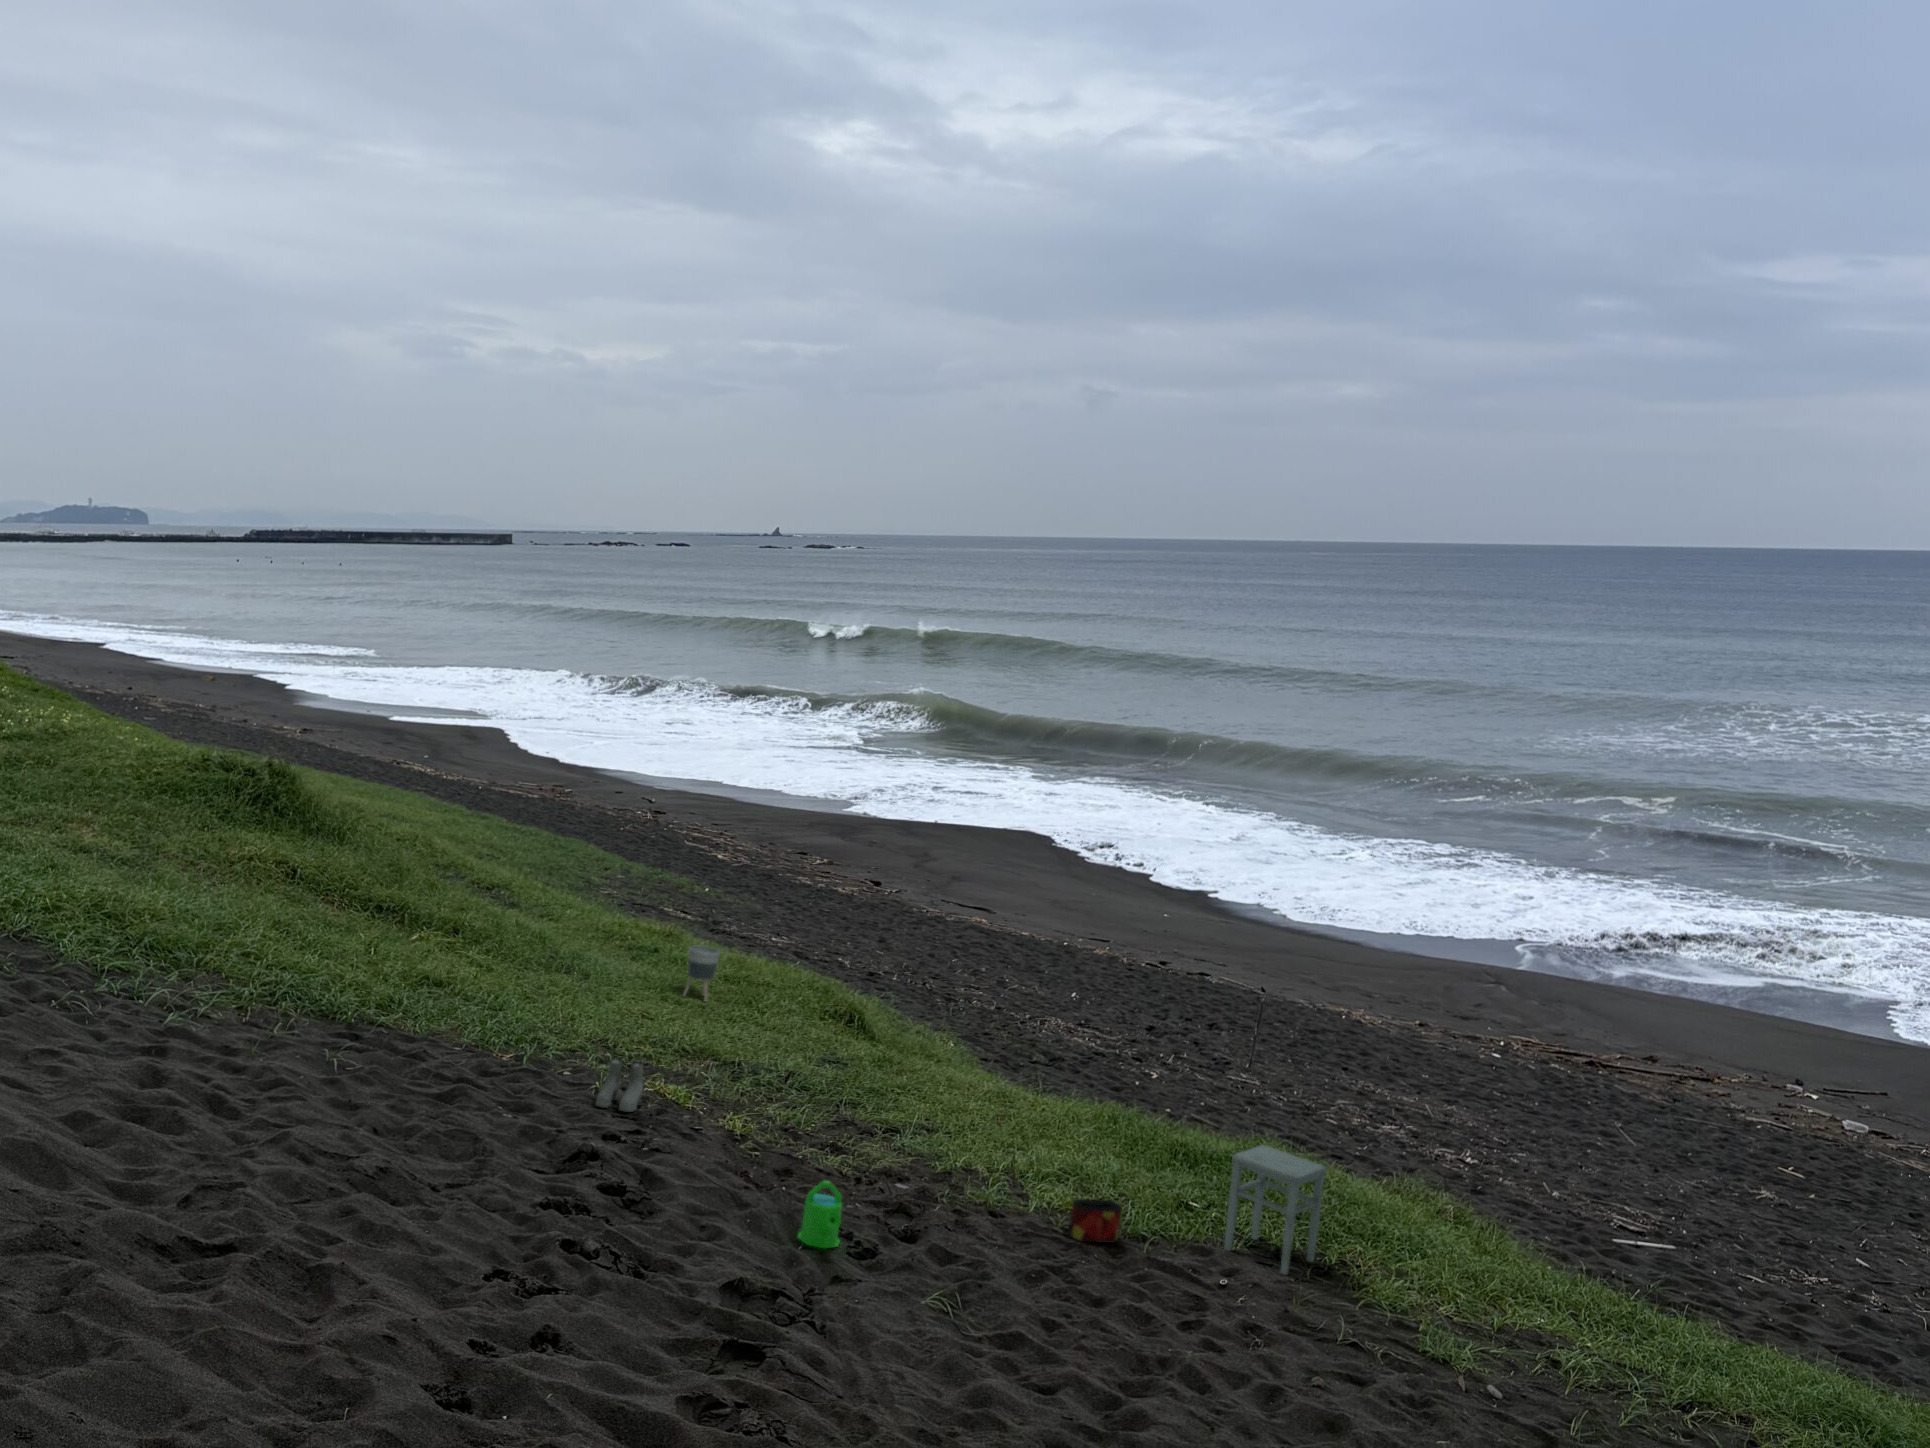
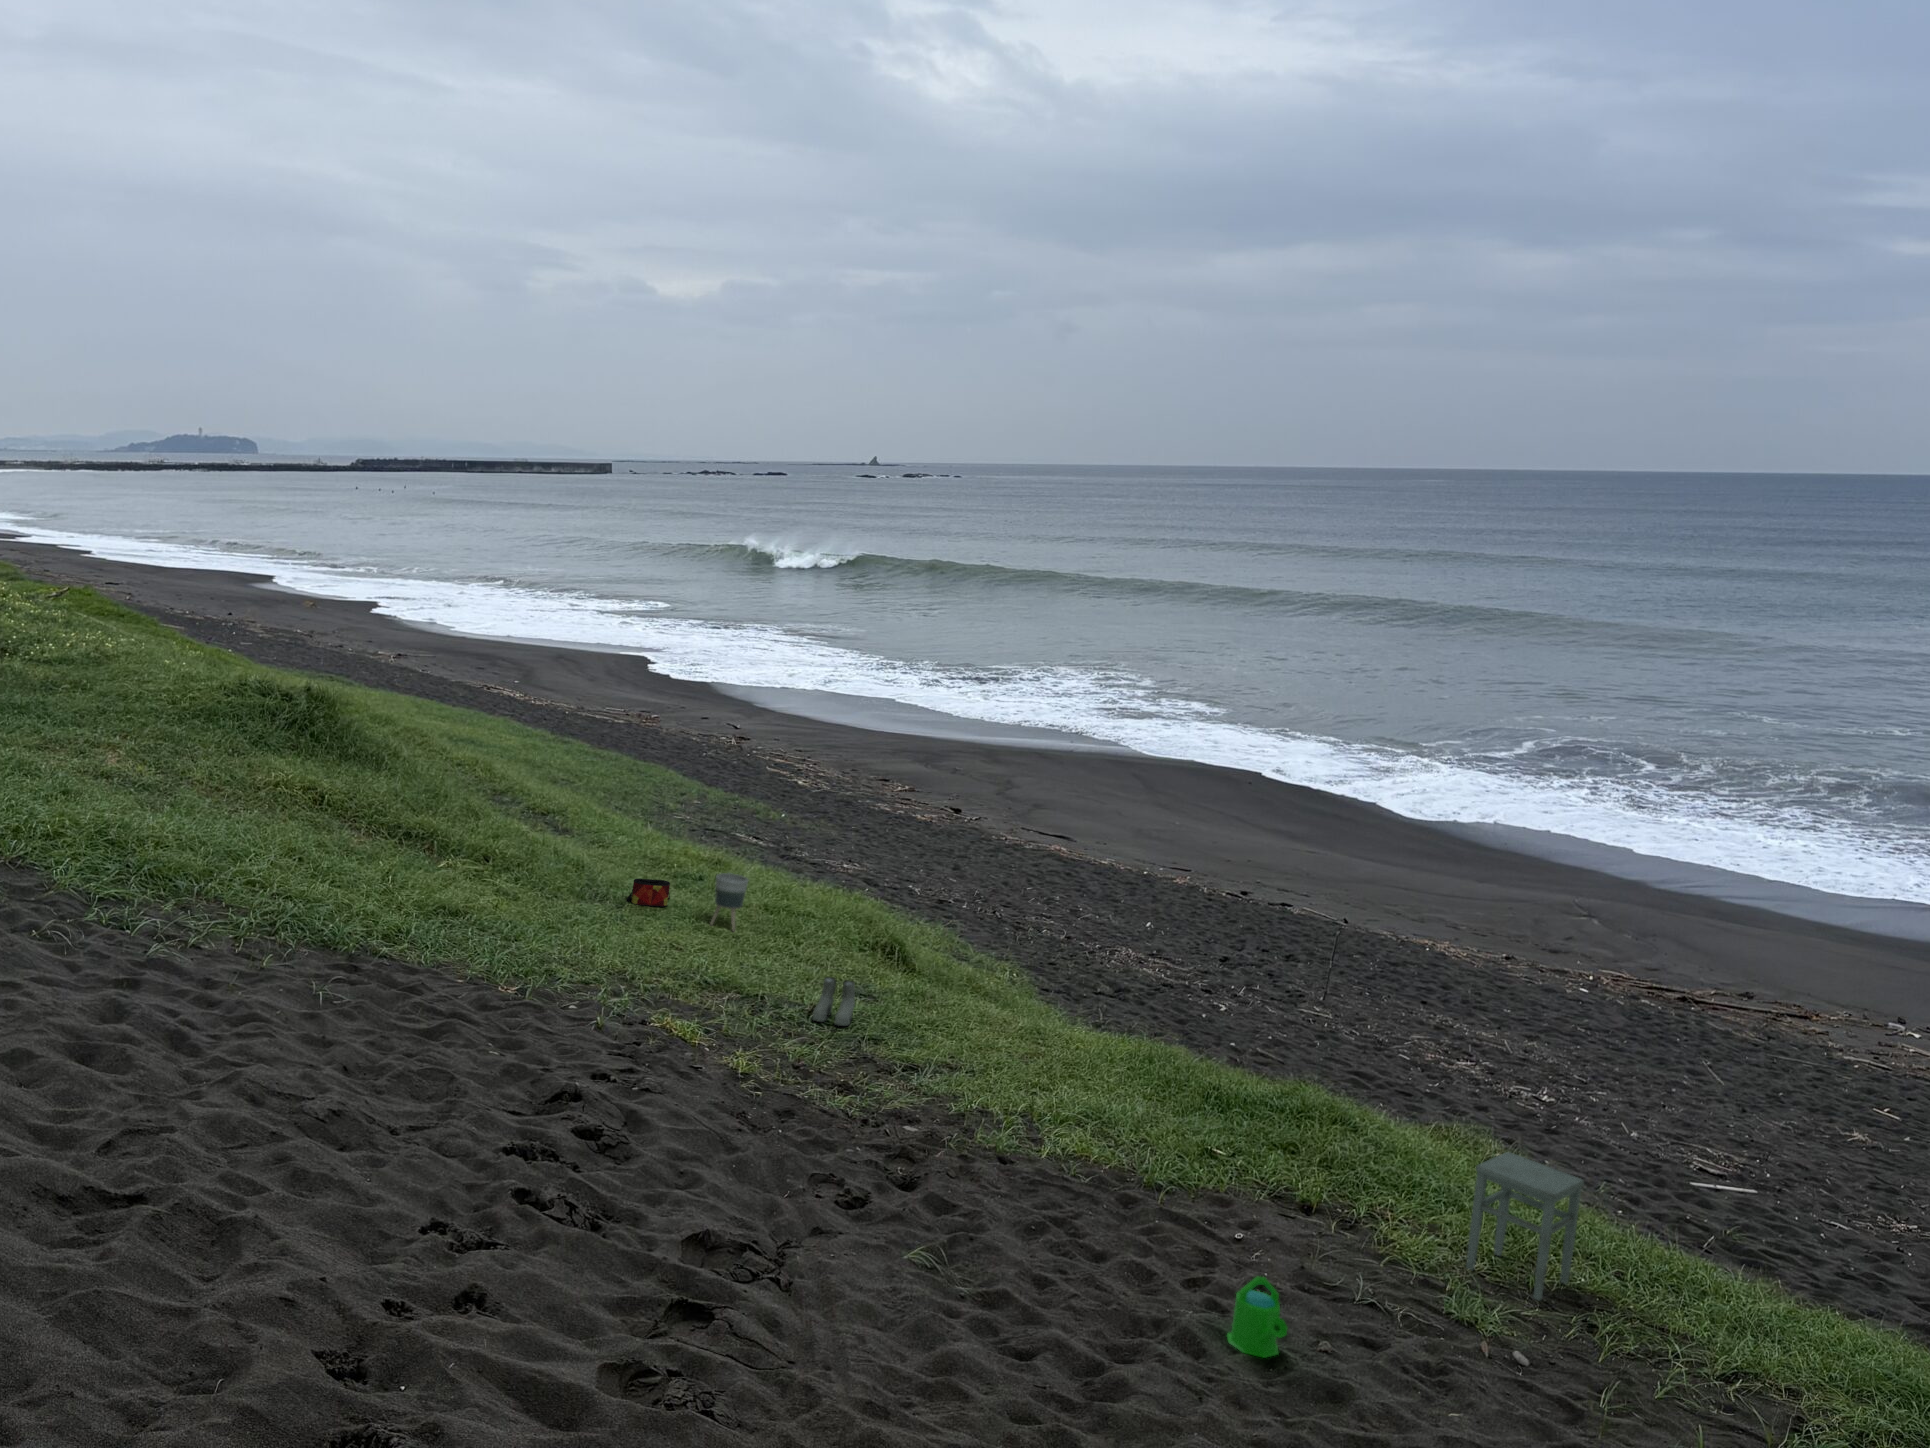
boots: present [596,1058,643,1112] -> present [813,977,855,1026]
stool: present [1224,1145,1327,1275] -> present [1466,1152,1584,1300]
watering can: present [797,1181,842,1248] -> present [1227,1277,1287,1358]
bag: present [1063,1199,1122,1243] -> present [626,879,670,907]

